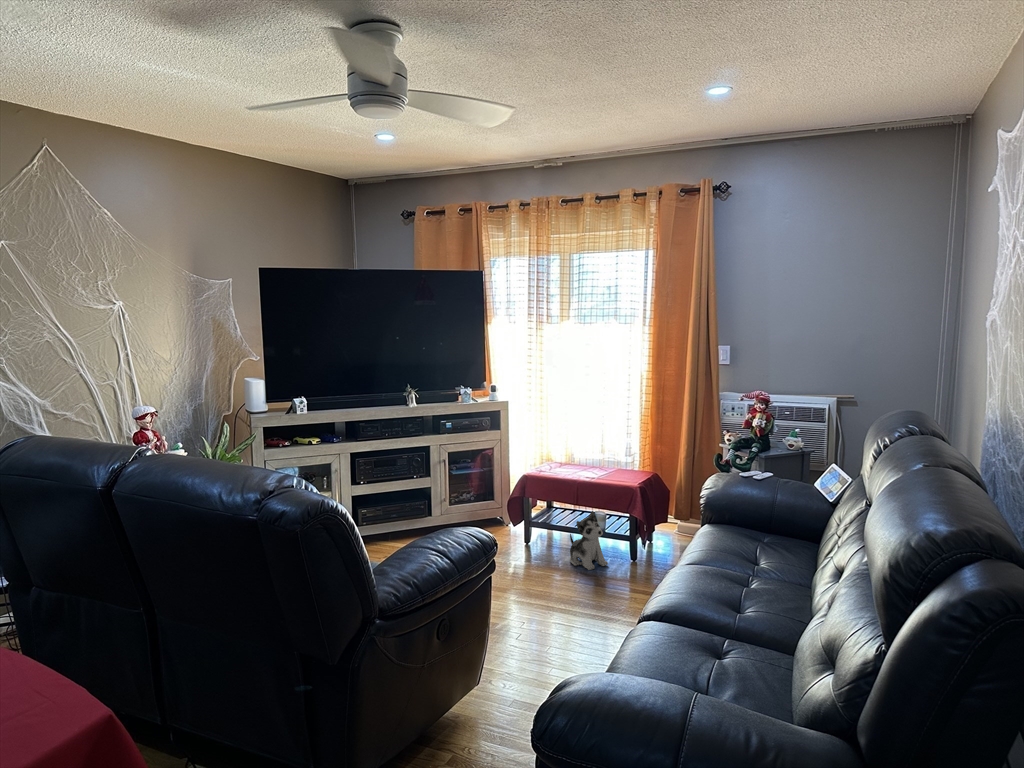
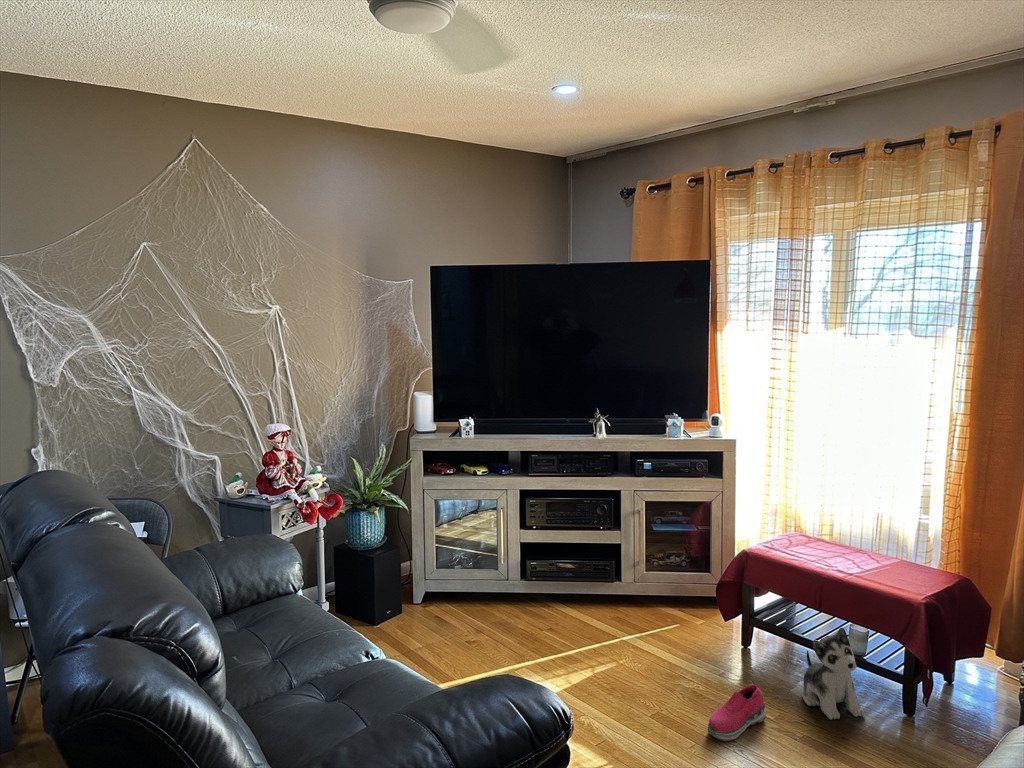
shoe: none [519,555,552,590] -> present [708,685,766,741]

